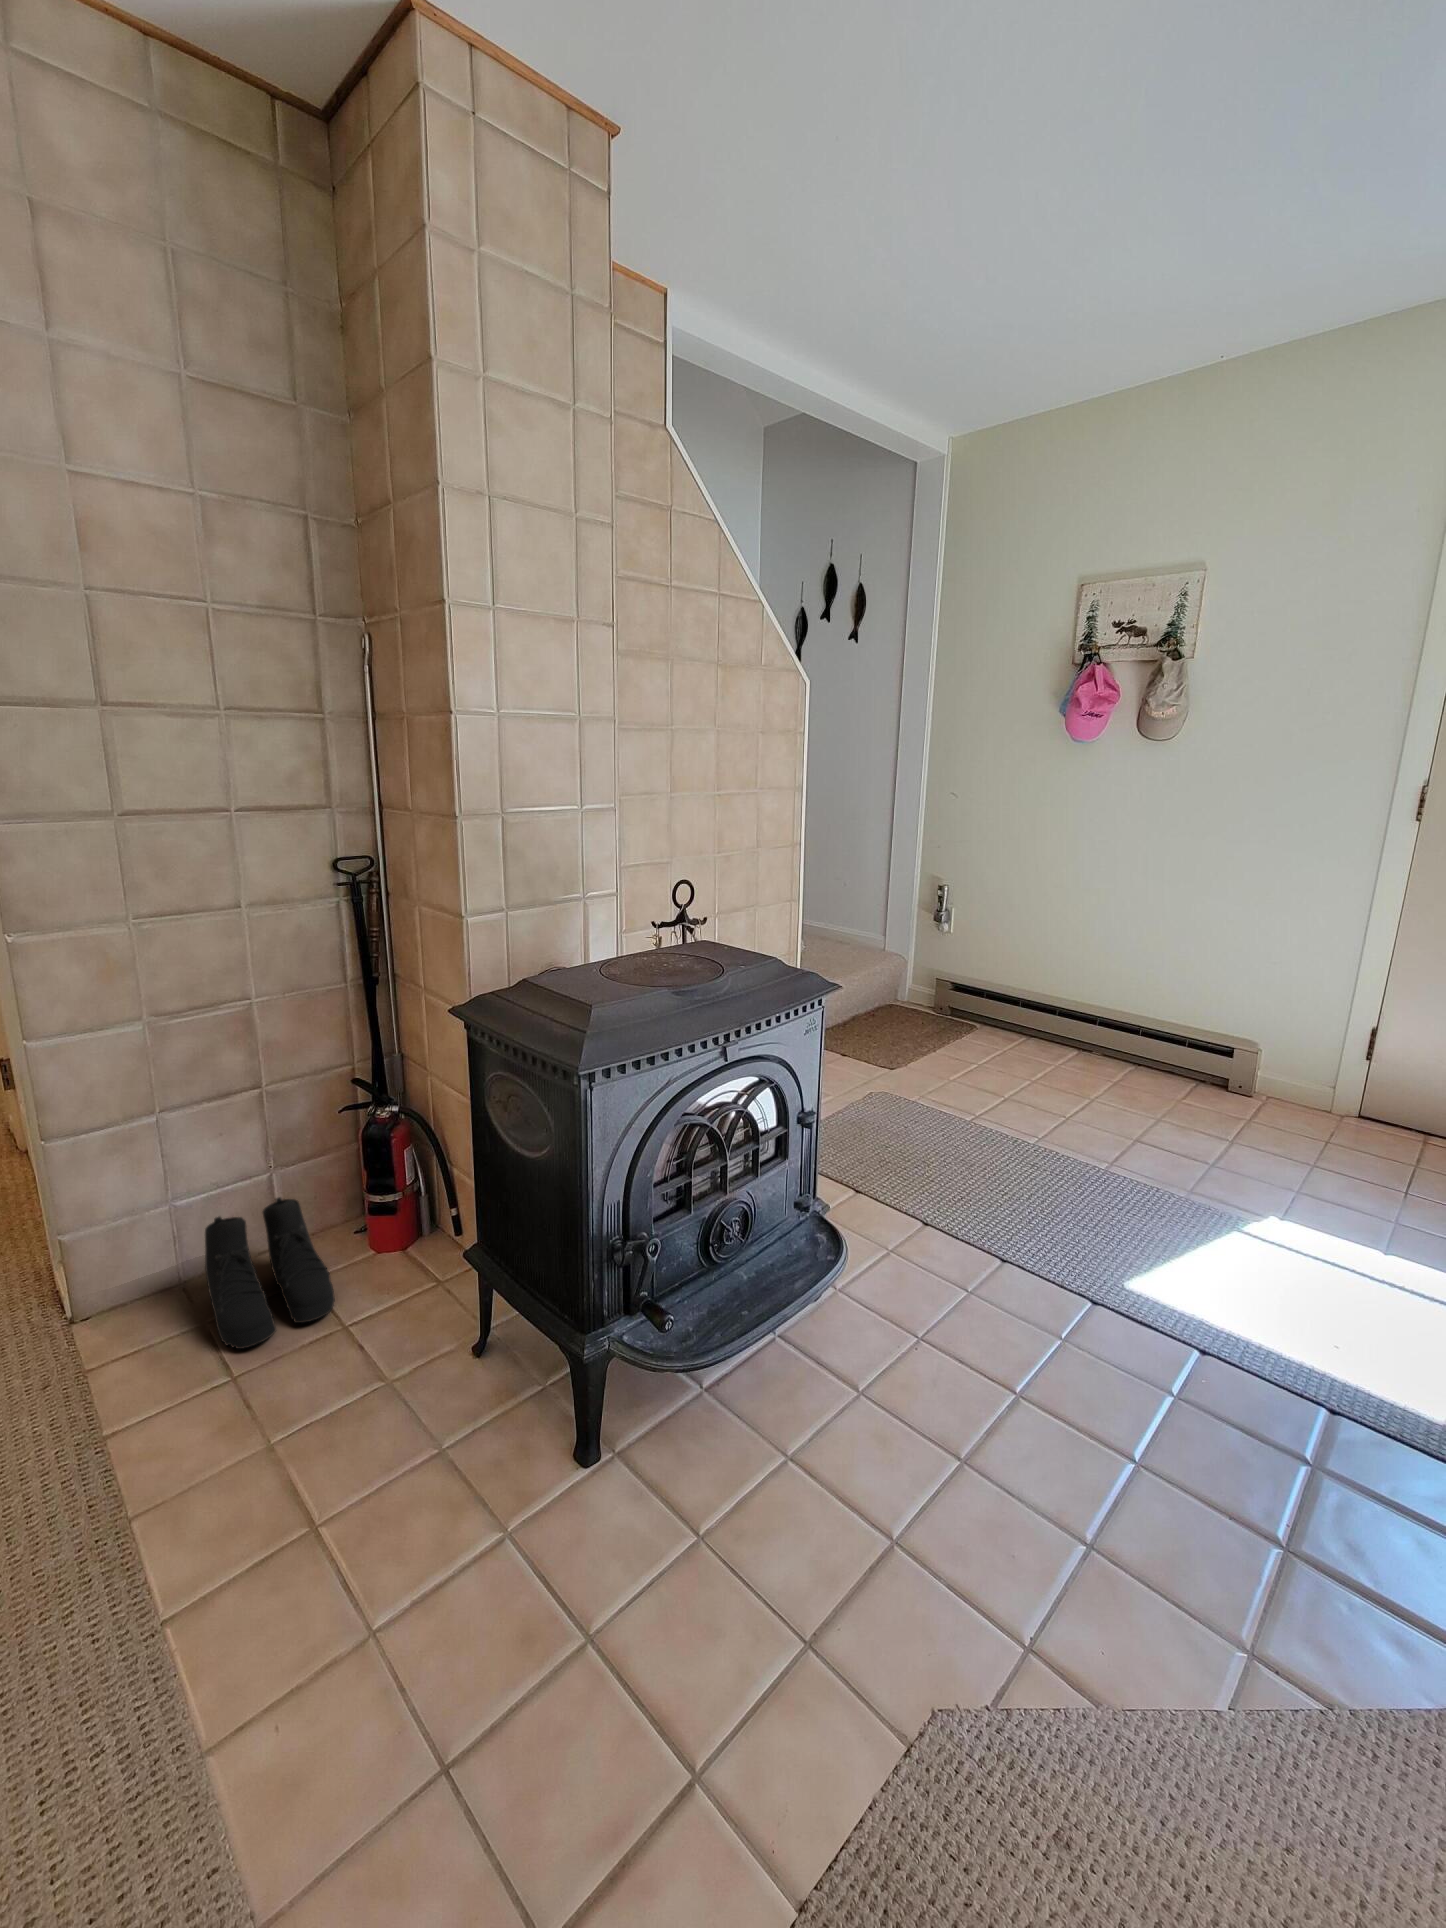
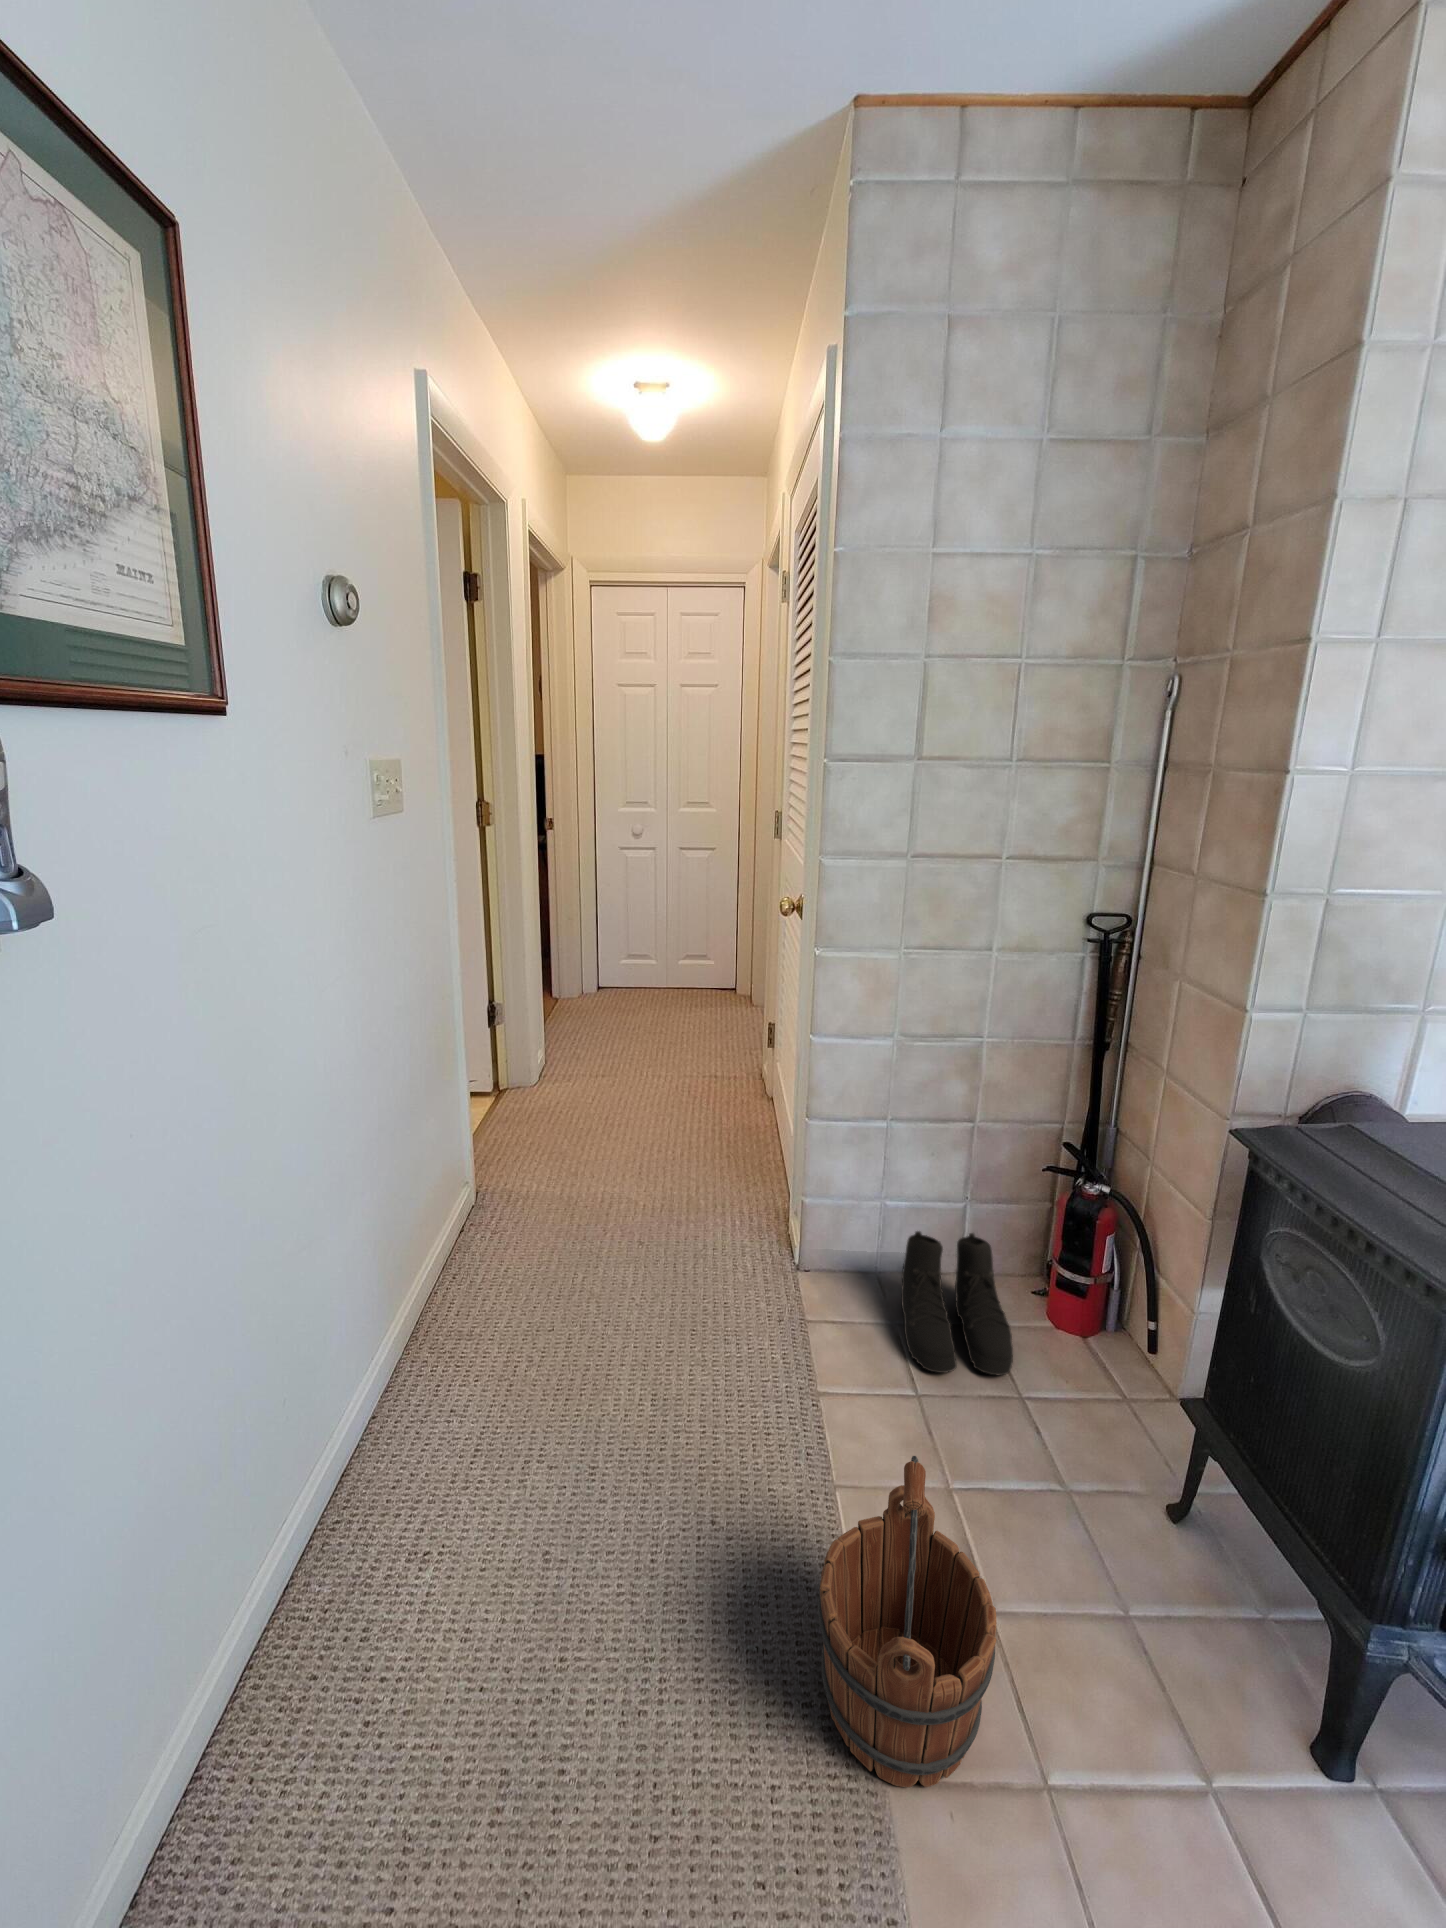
wooden bucket: none [87,1411,302,1757] -> present [818,1456,997,1787]

